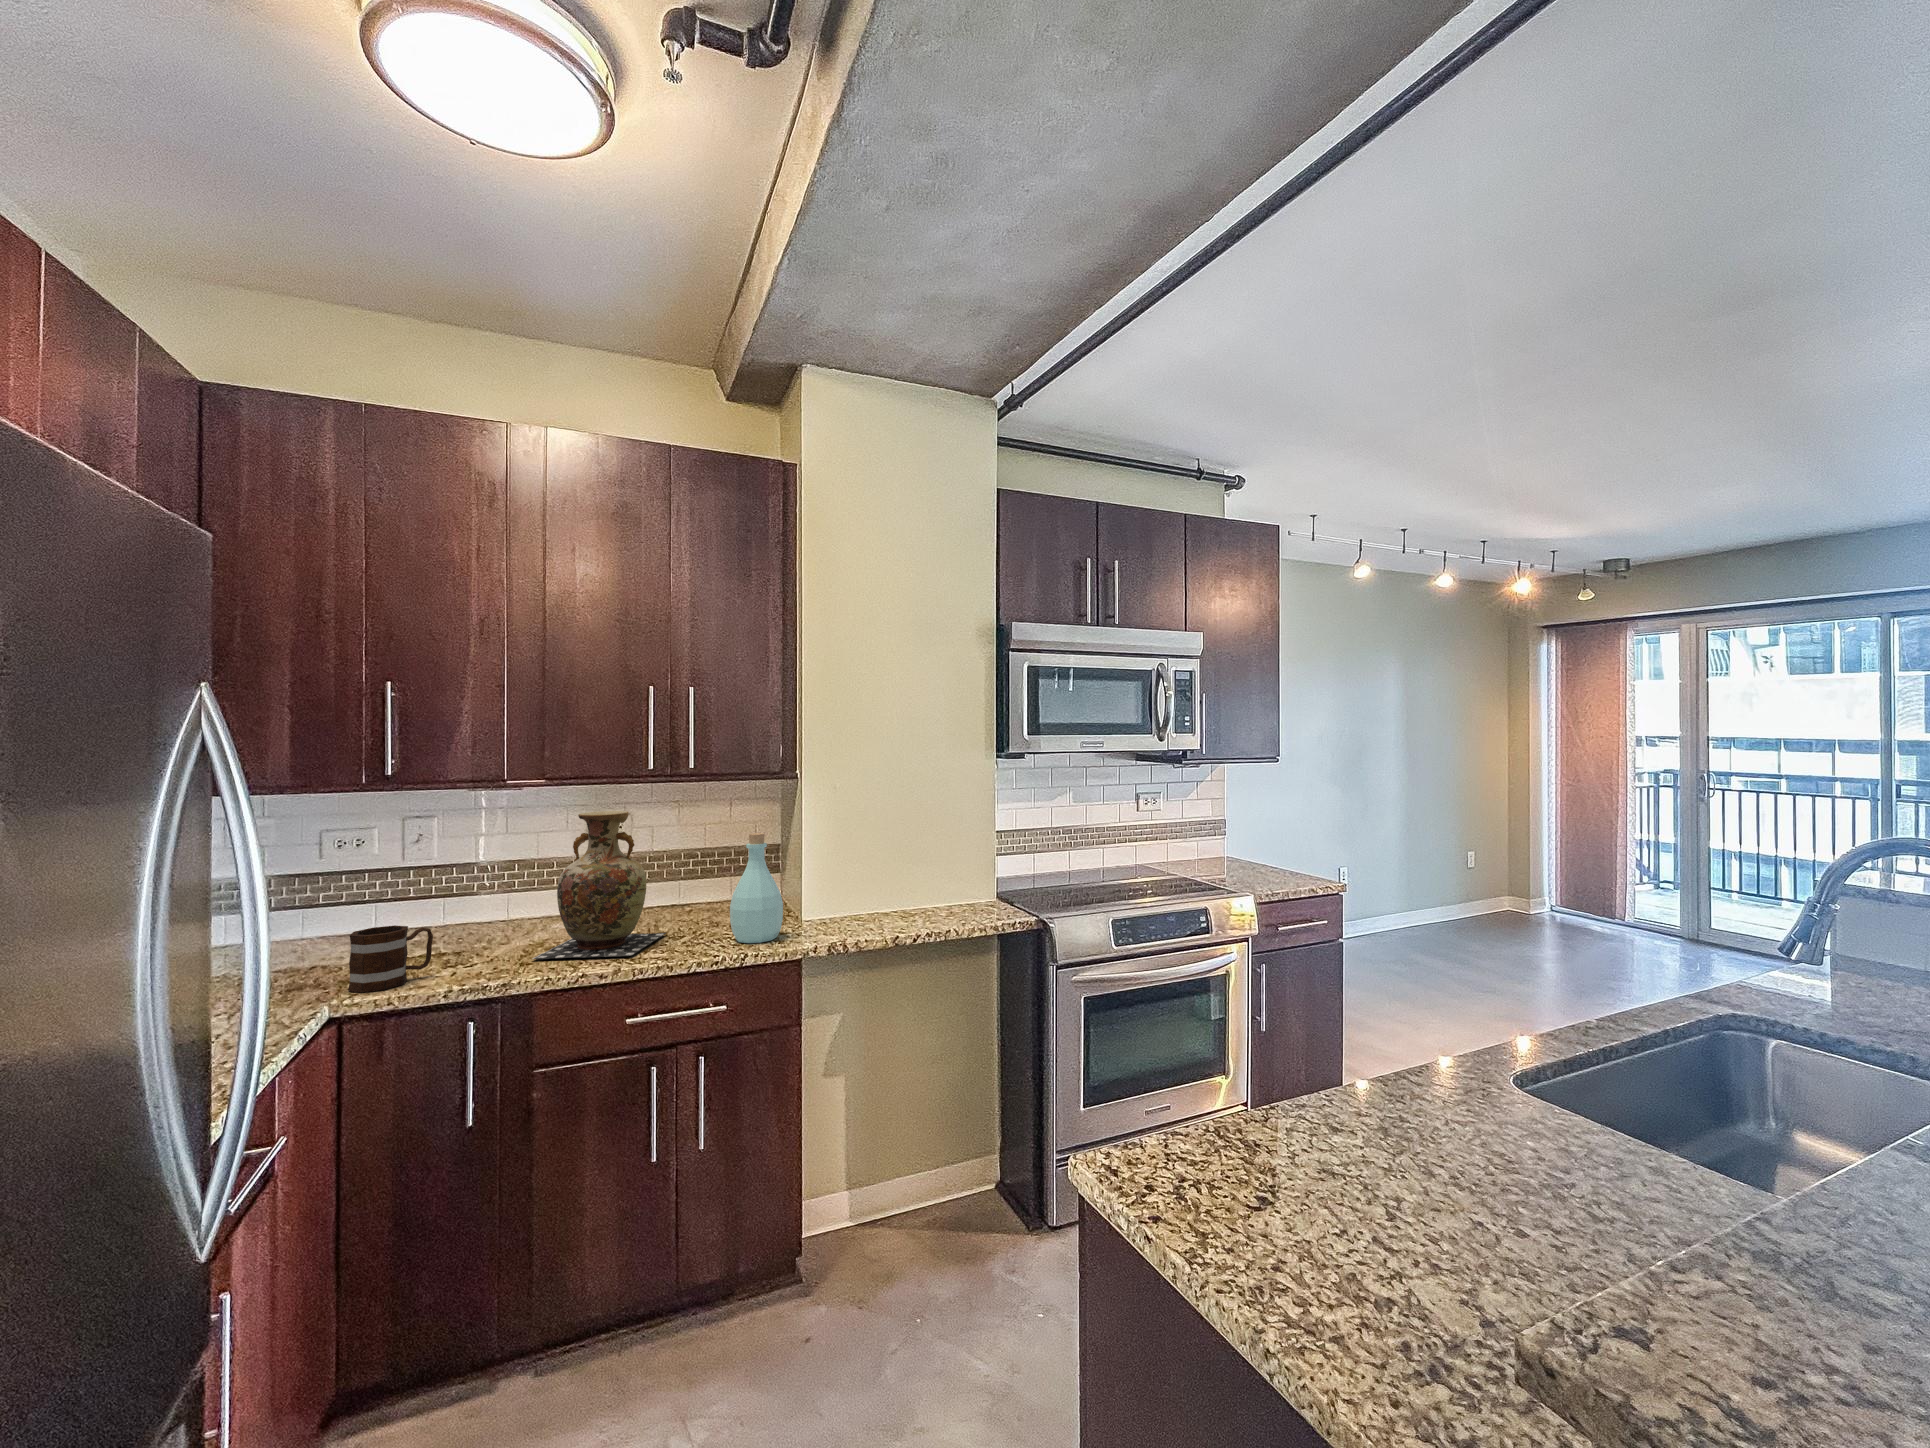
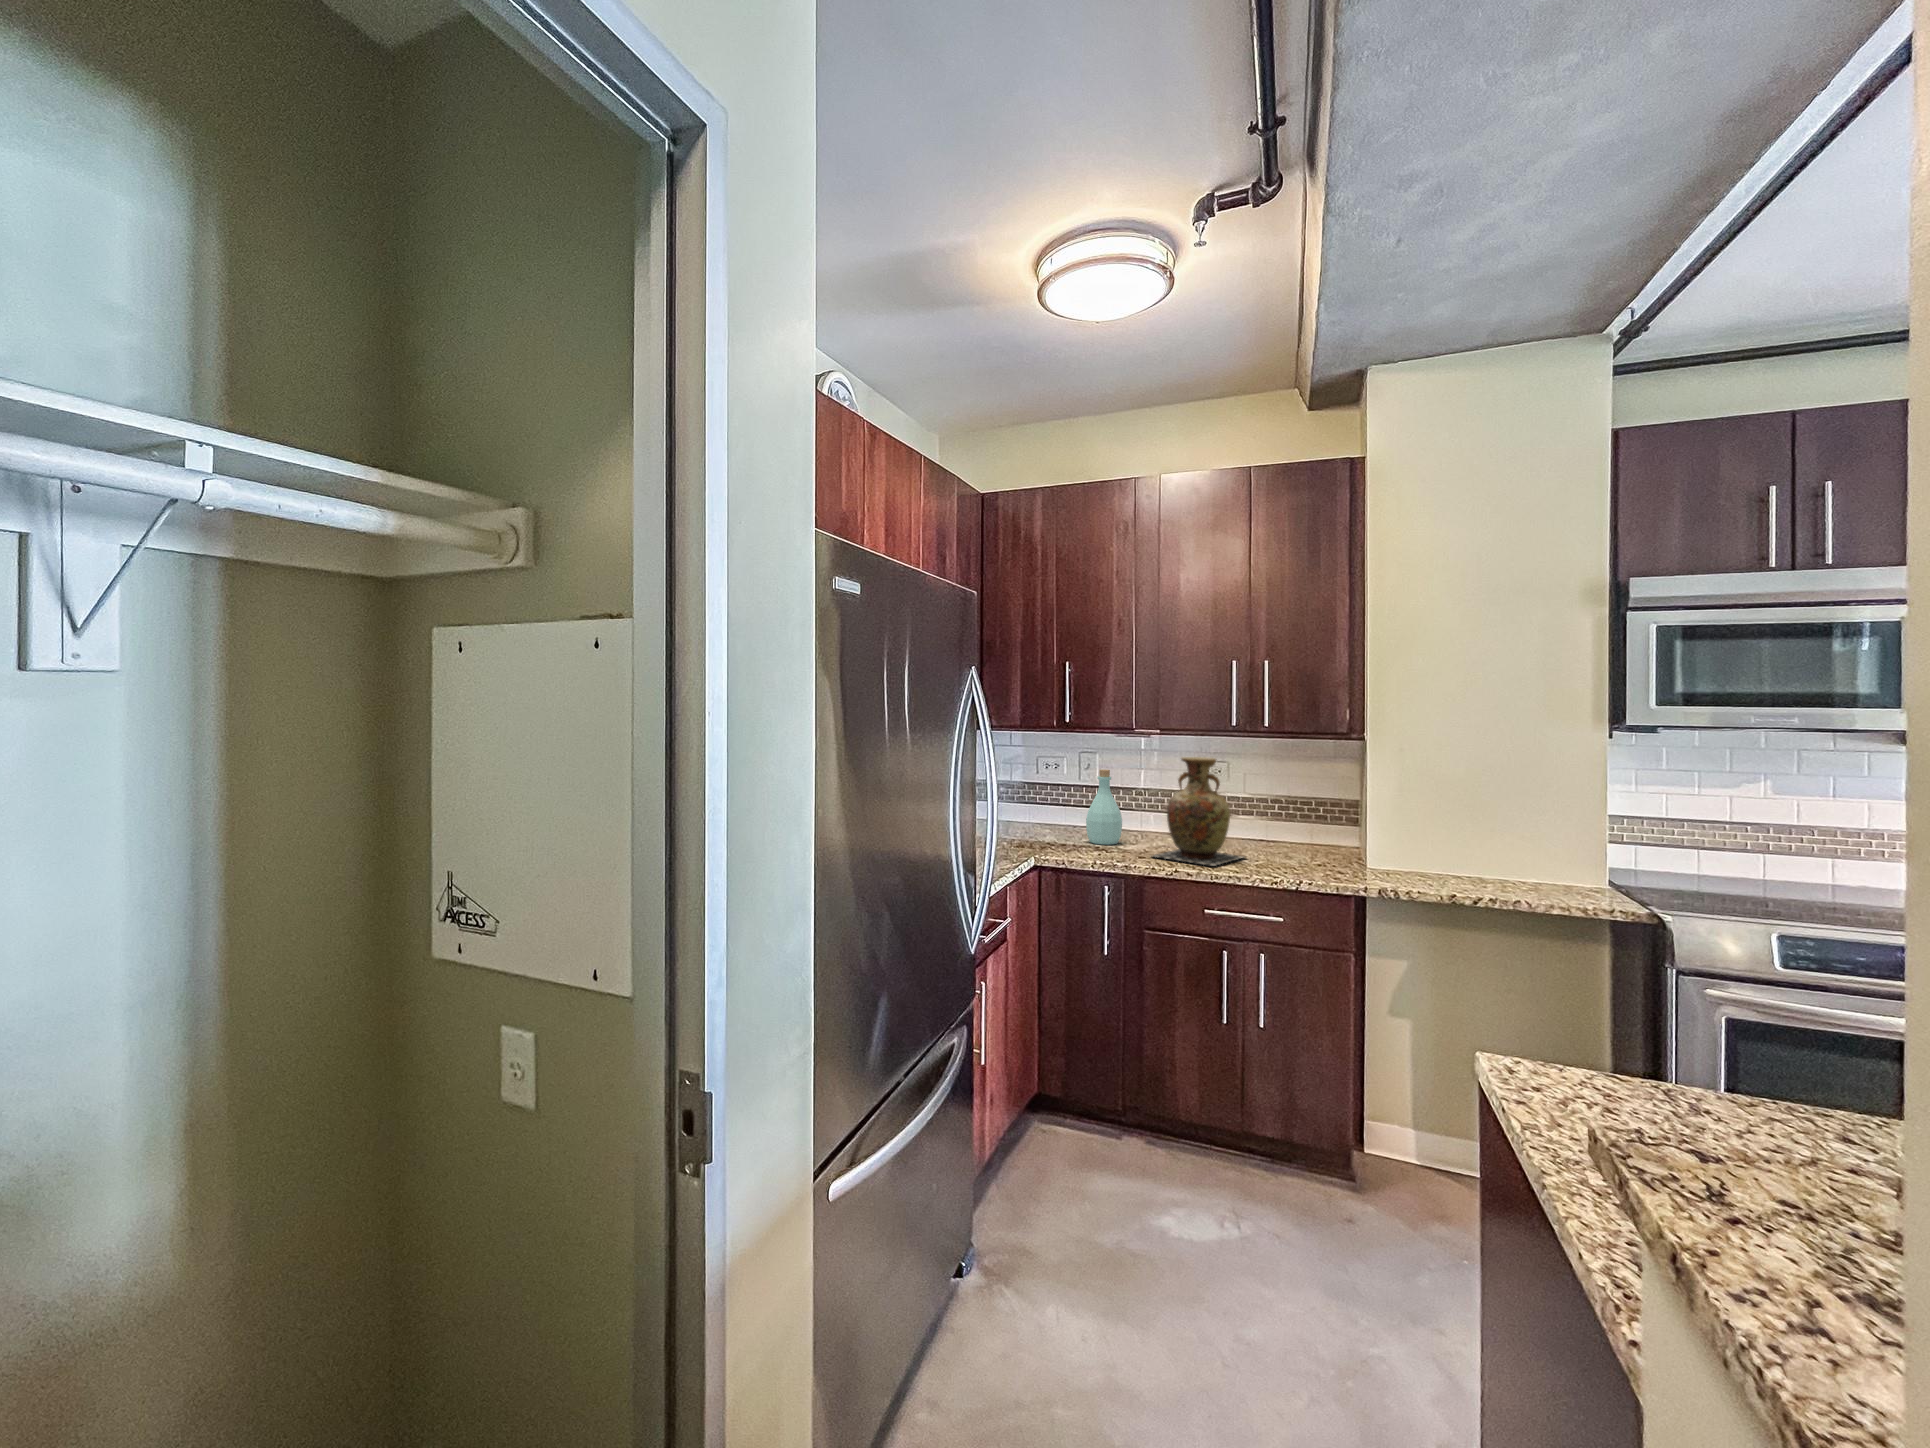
bottle: present [730,833,783,943] -> present [1086,769,1122,845]
mug: present [348,925,433,993] -> none [1047,818,1091,857]

